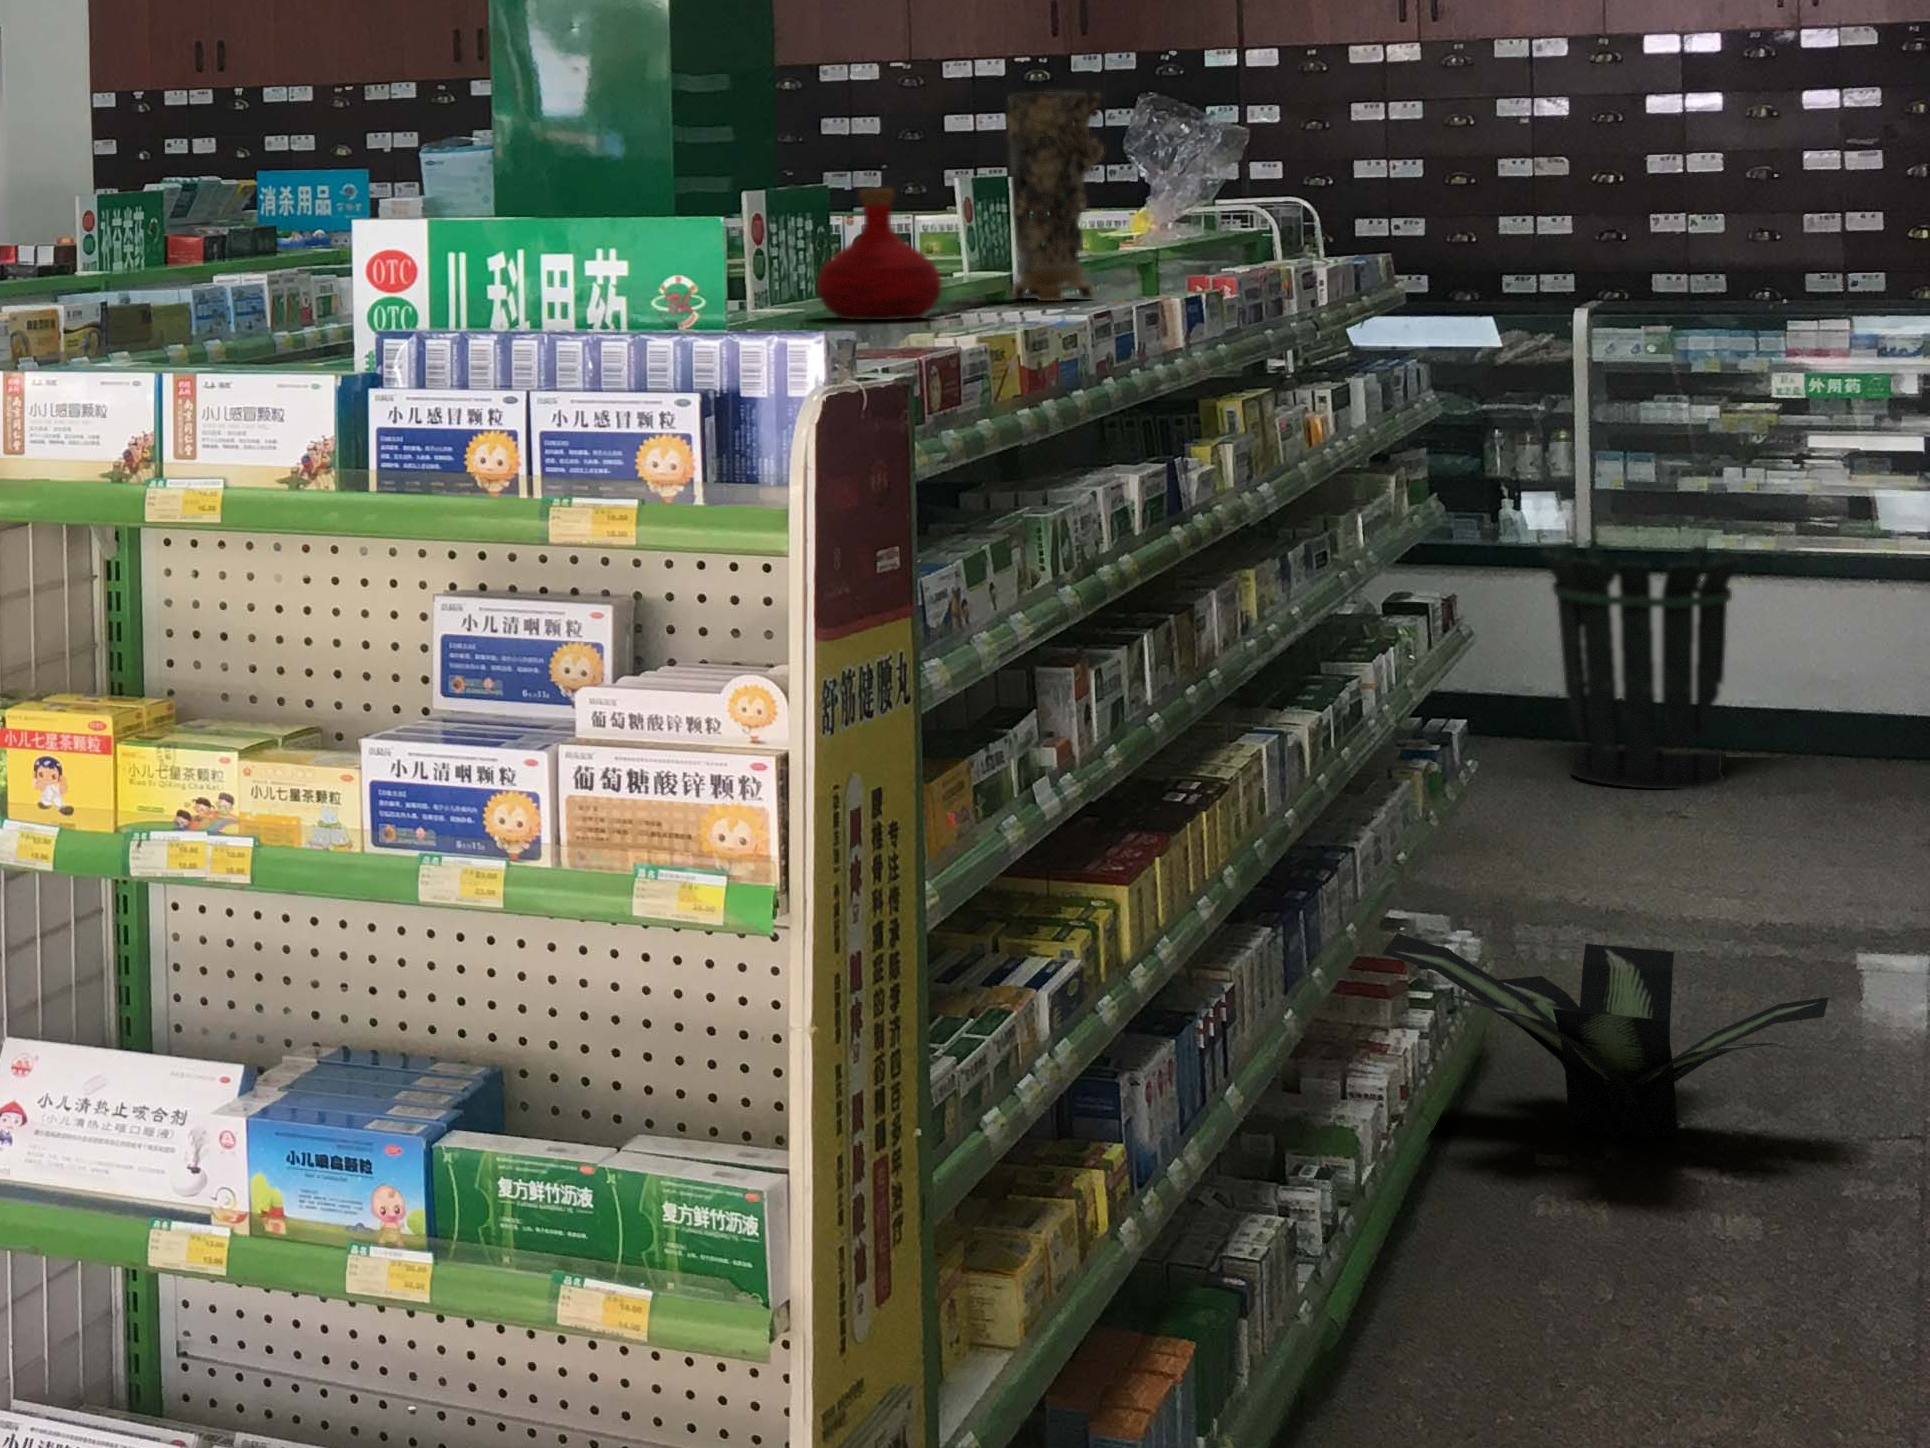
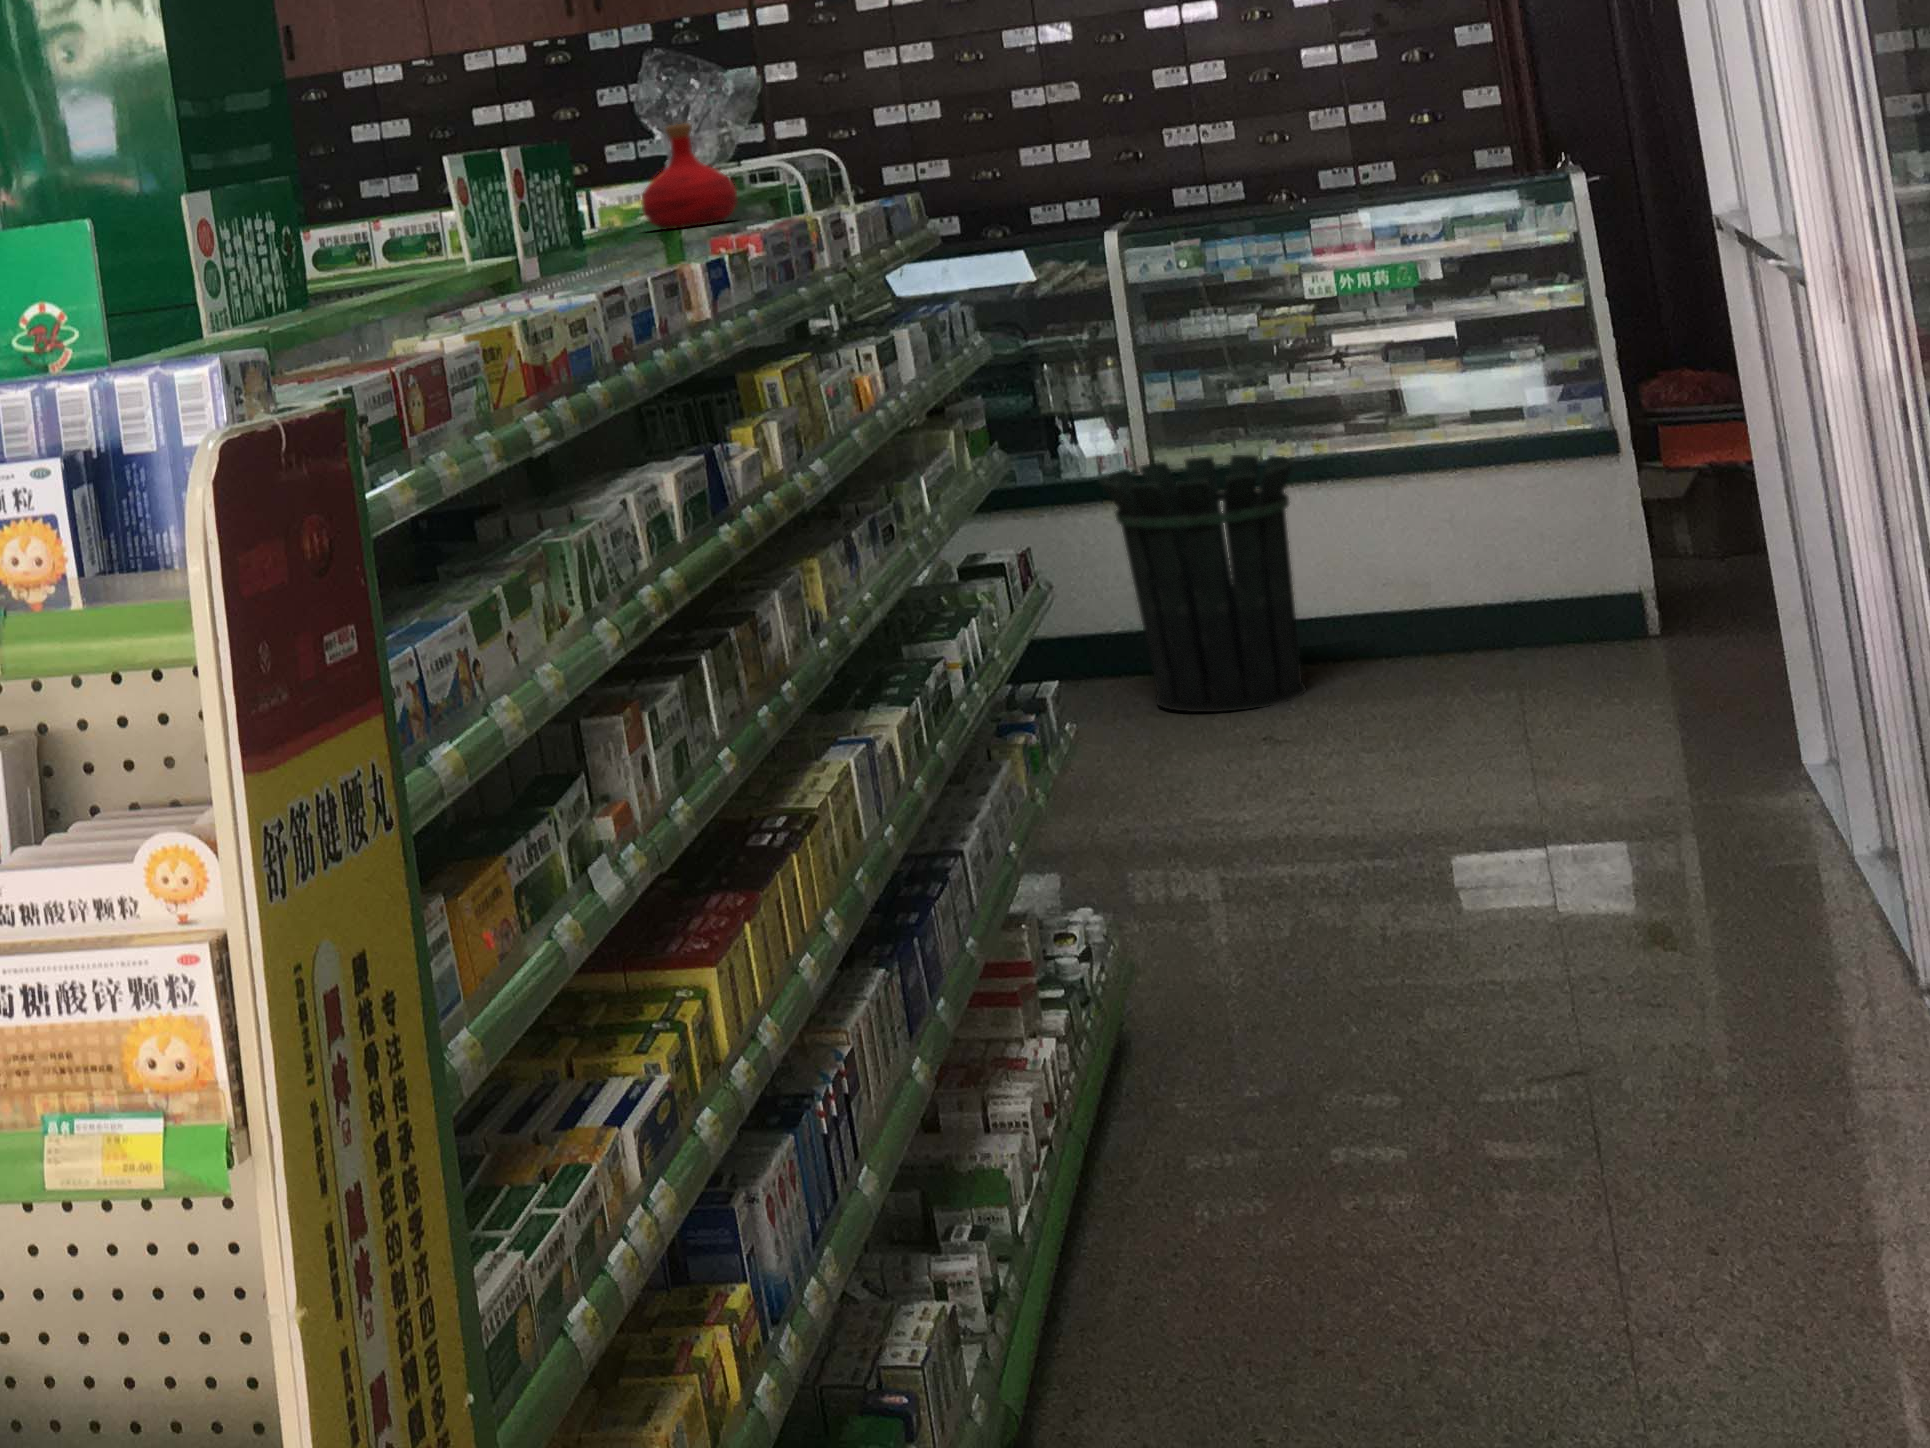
decorative vase: present [1006,92,1103,301] -> none [489,37,610,282]
bottle: present [817,188,942,320] -> present [642,123,738,230]
potted plant: present [1382,933,1828,1143] -> none [1010,907,1481,1135]

